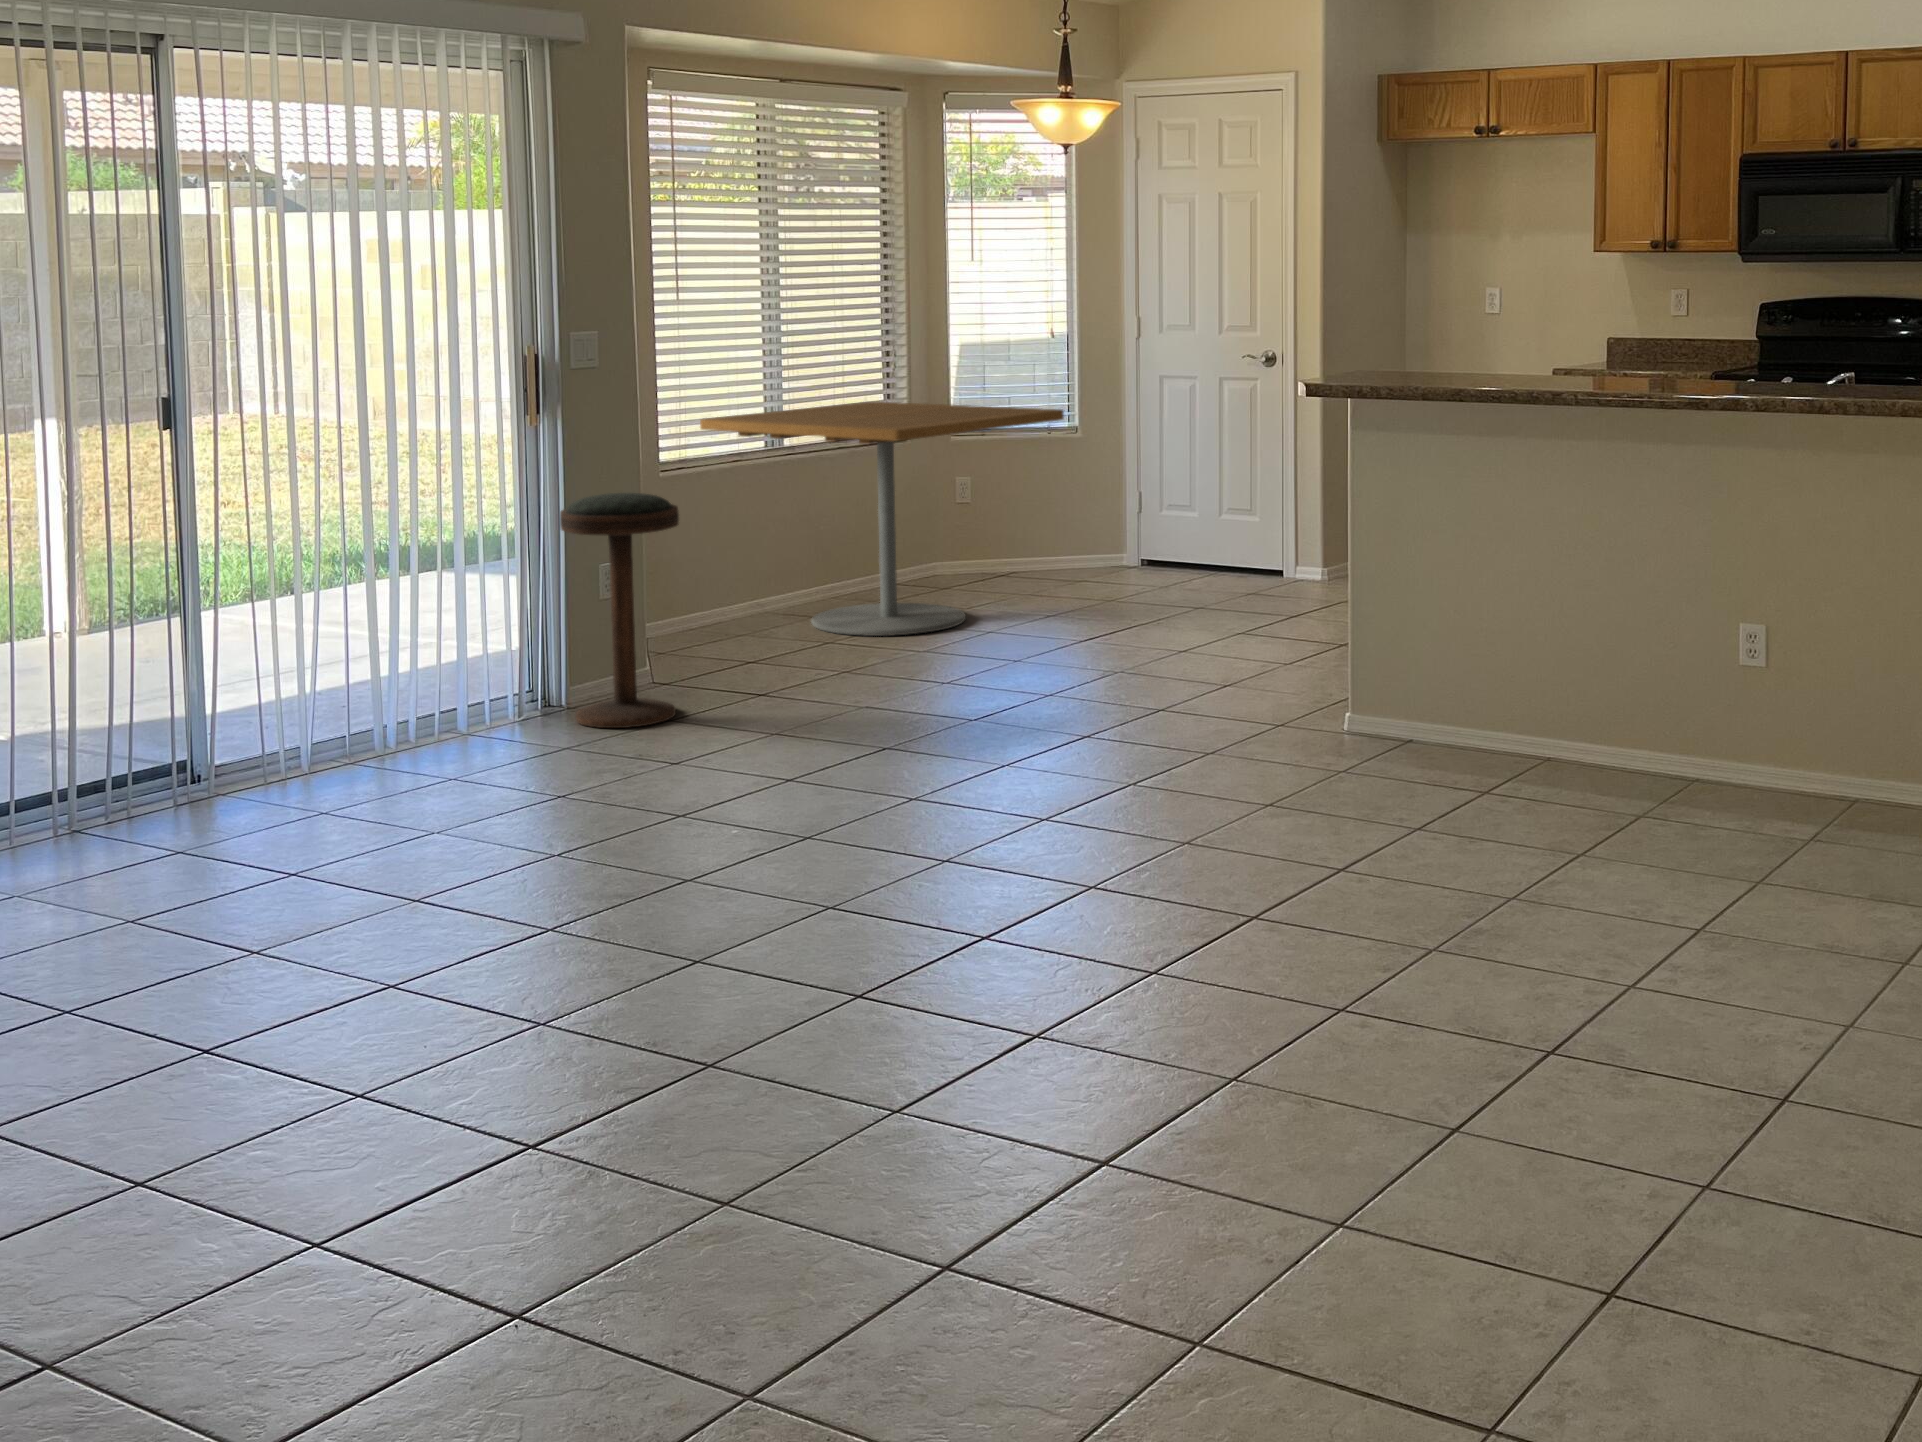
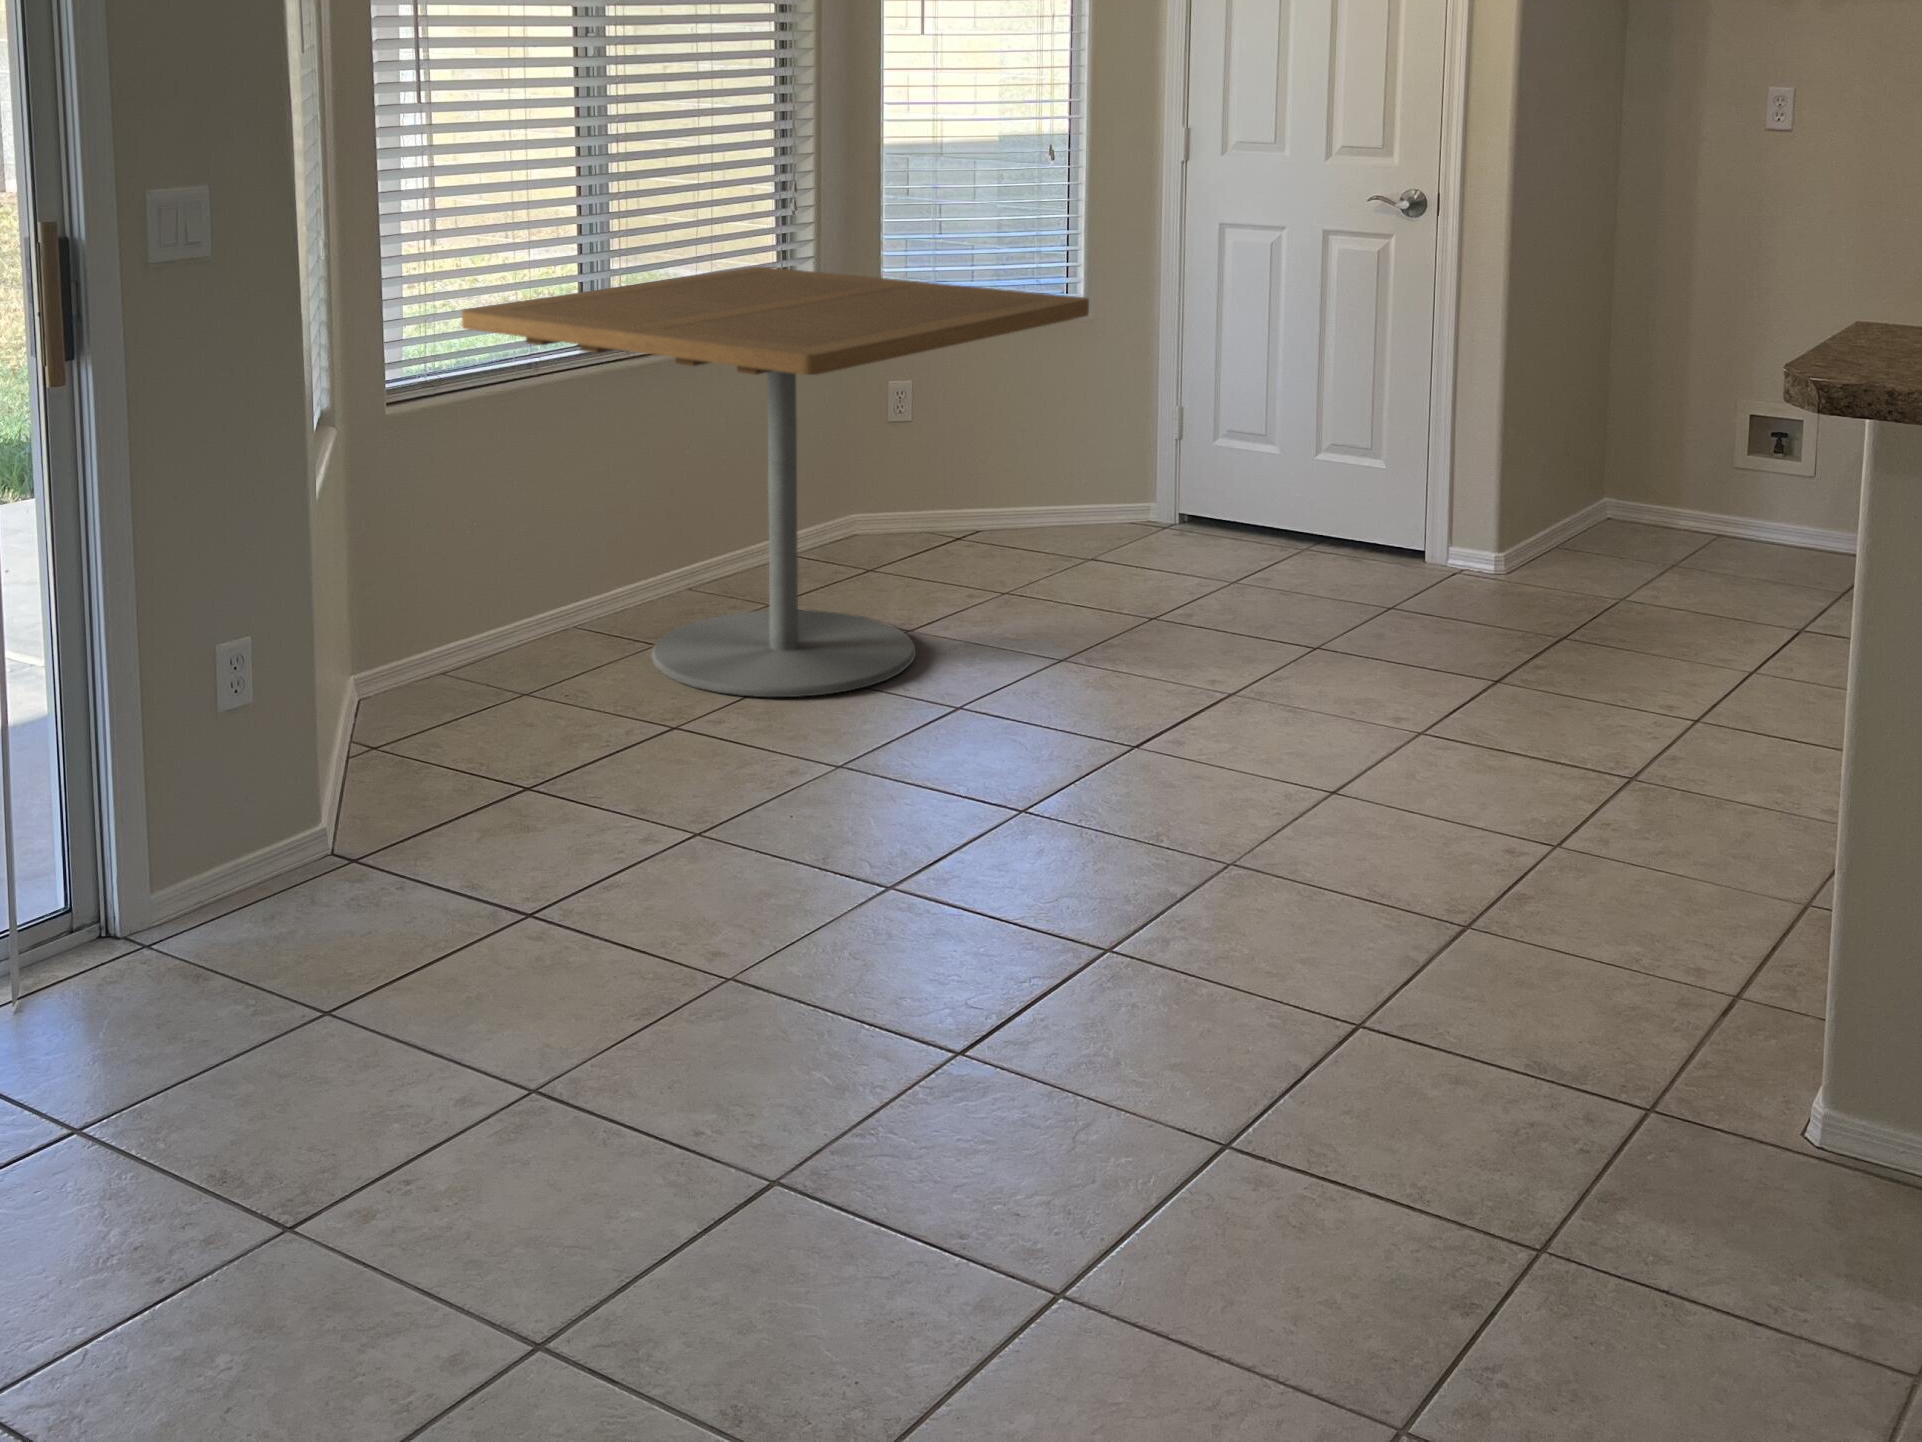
bar stool: present [560,493,679,728] -> none [128,506,373,996]

